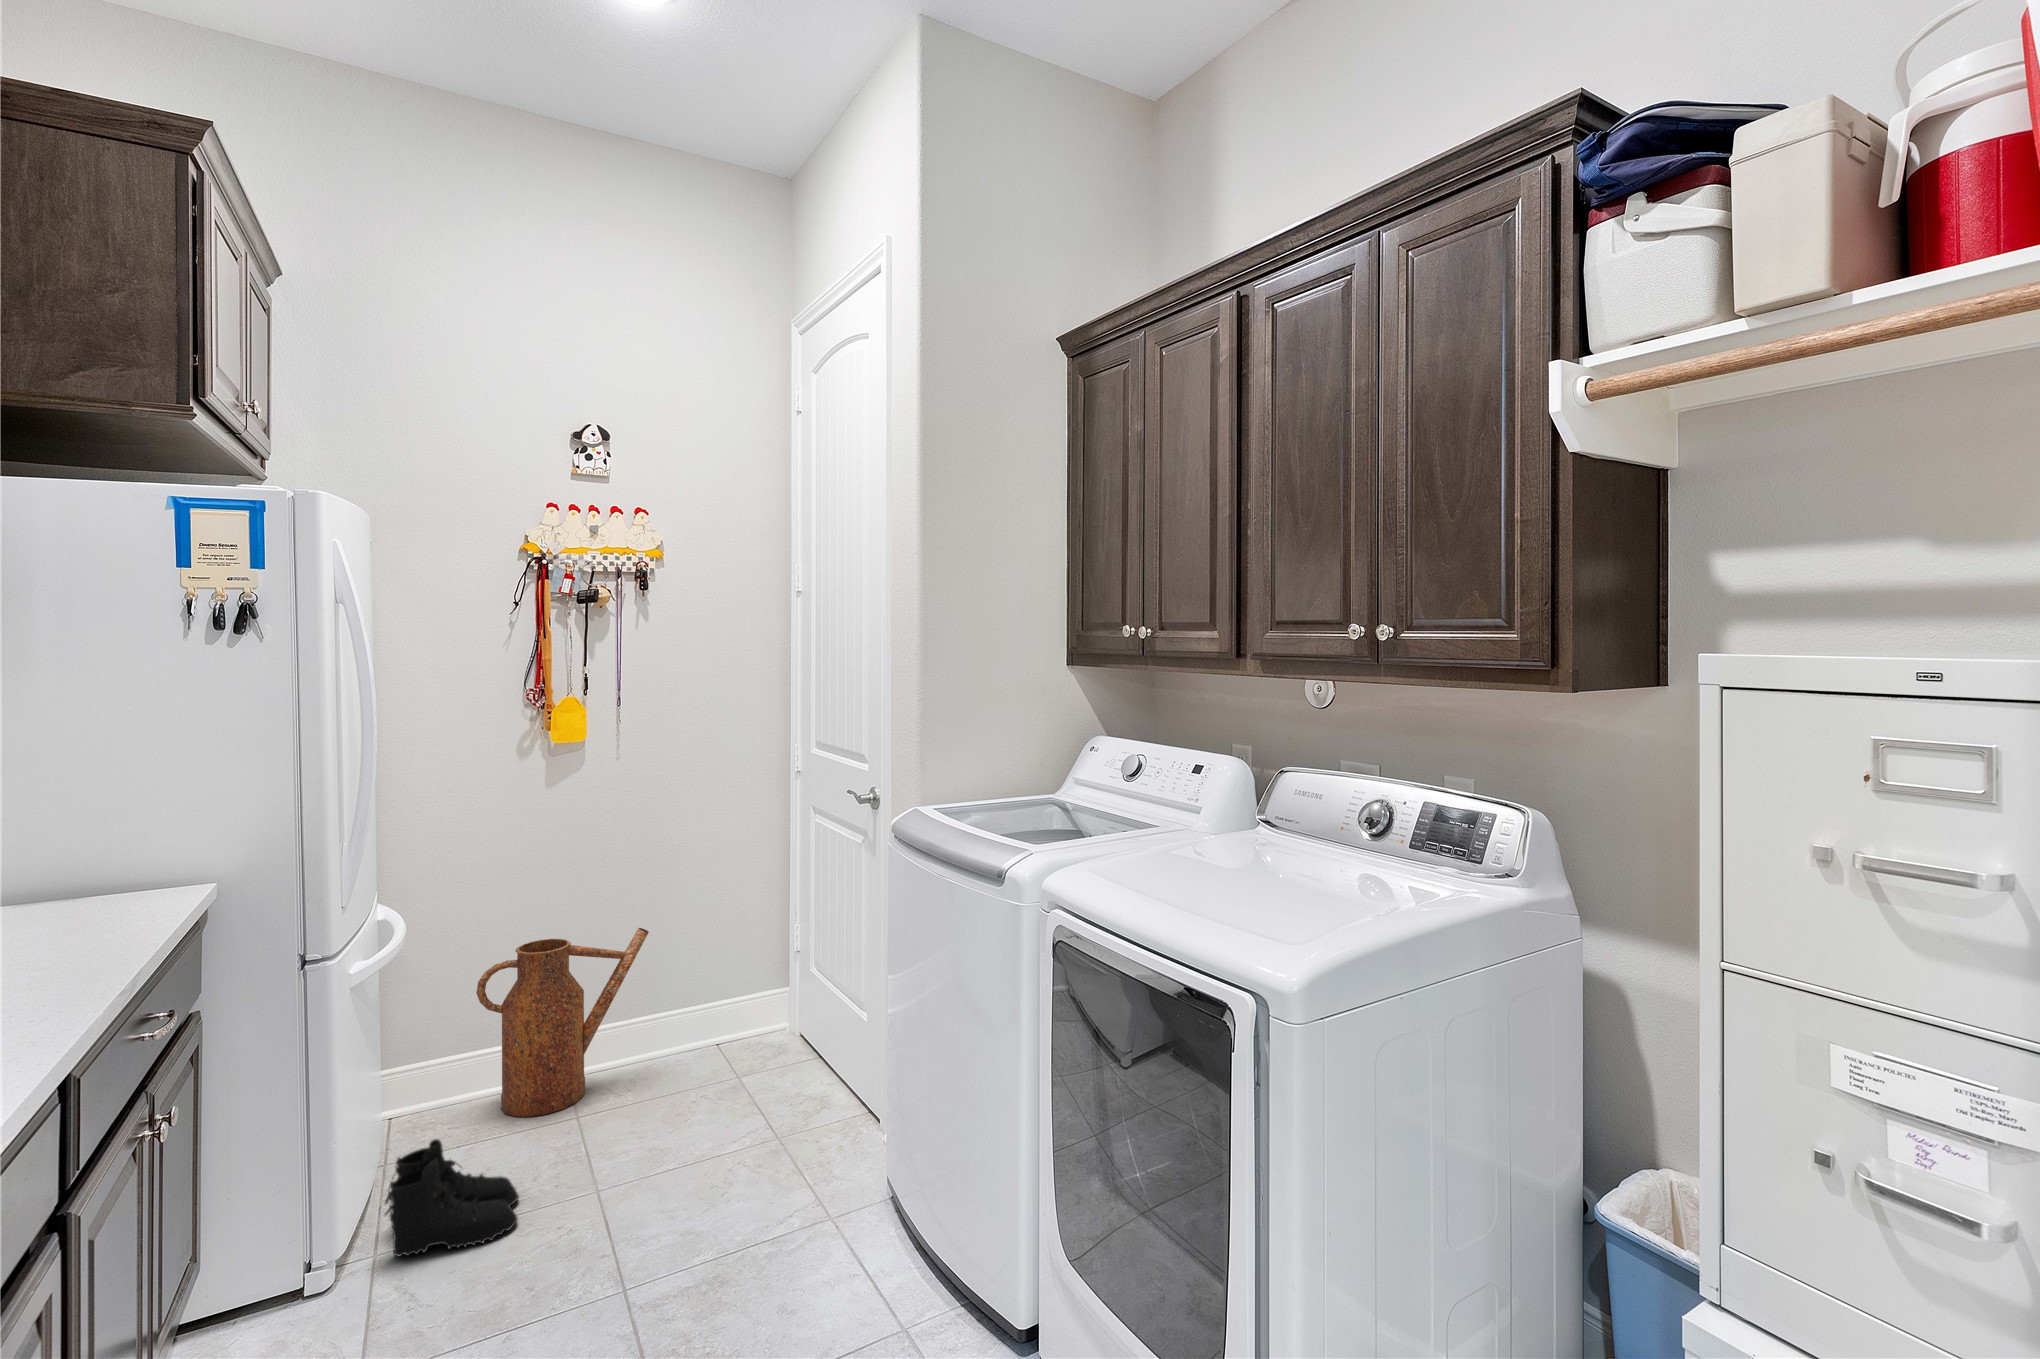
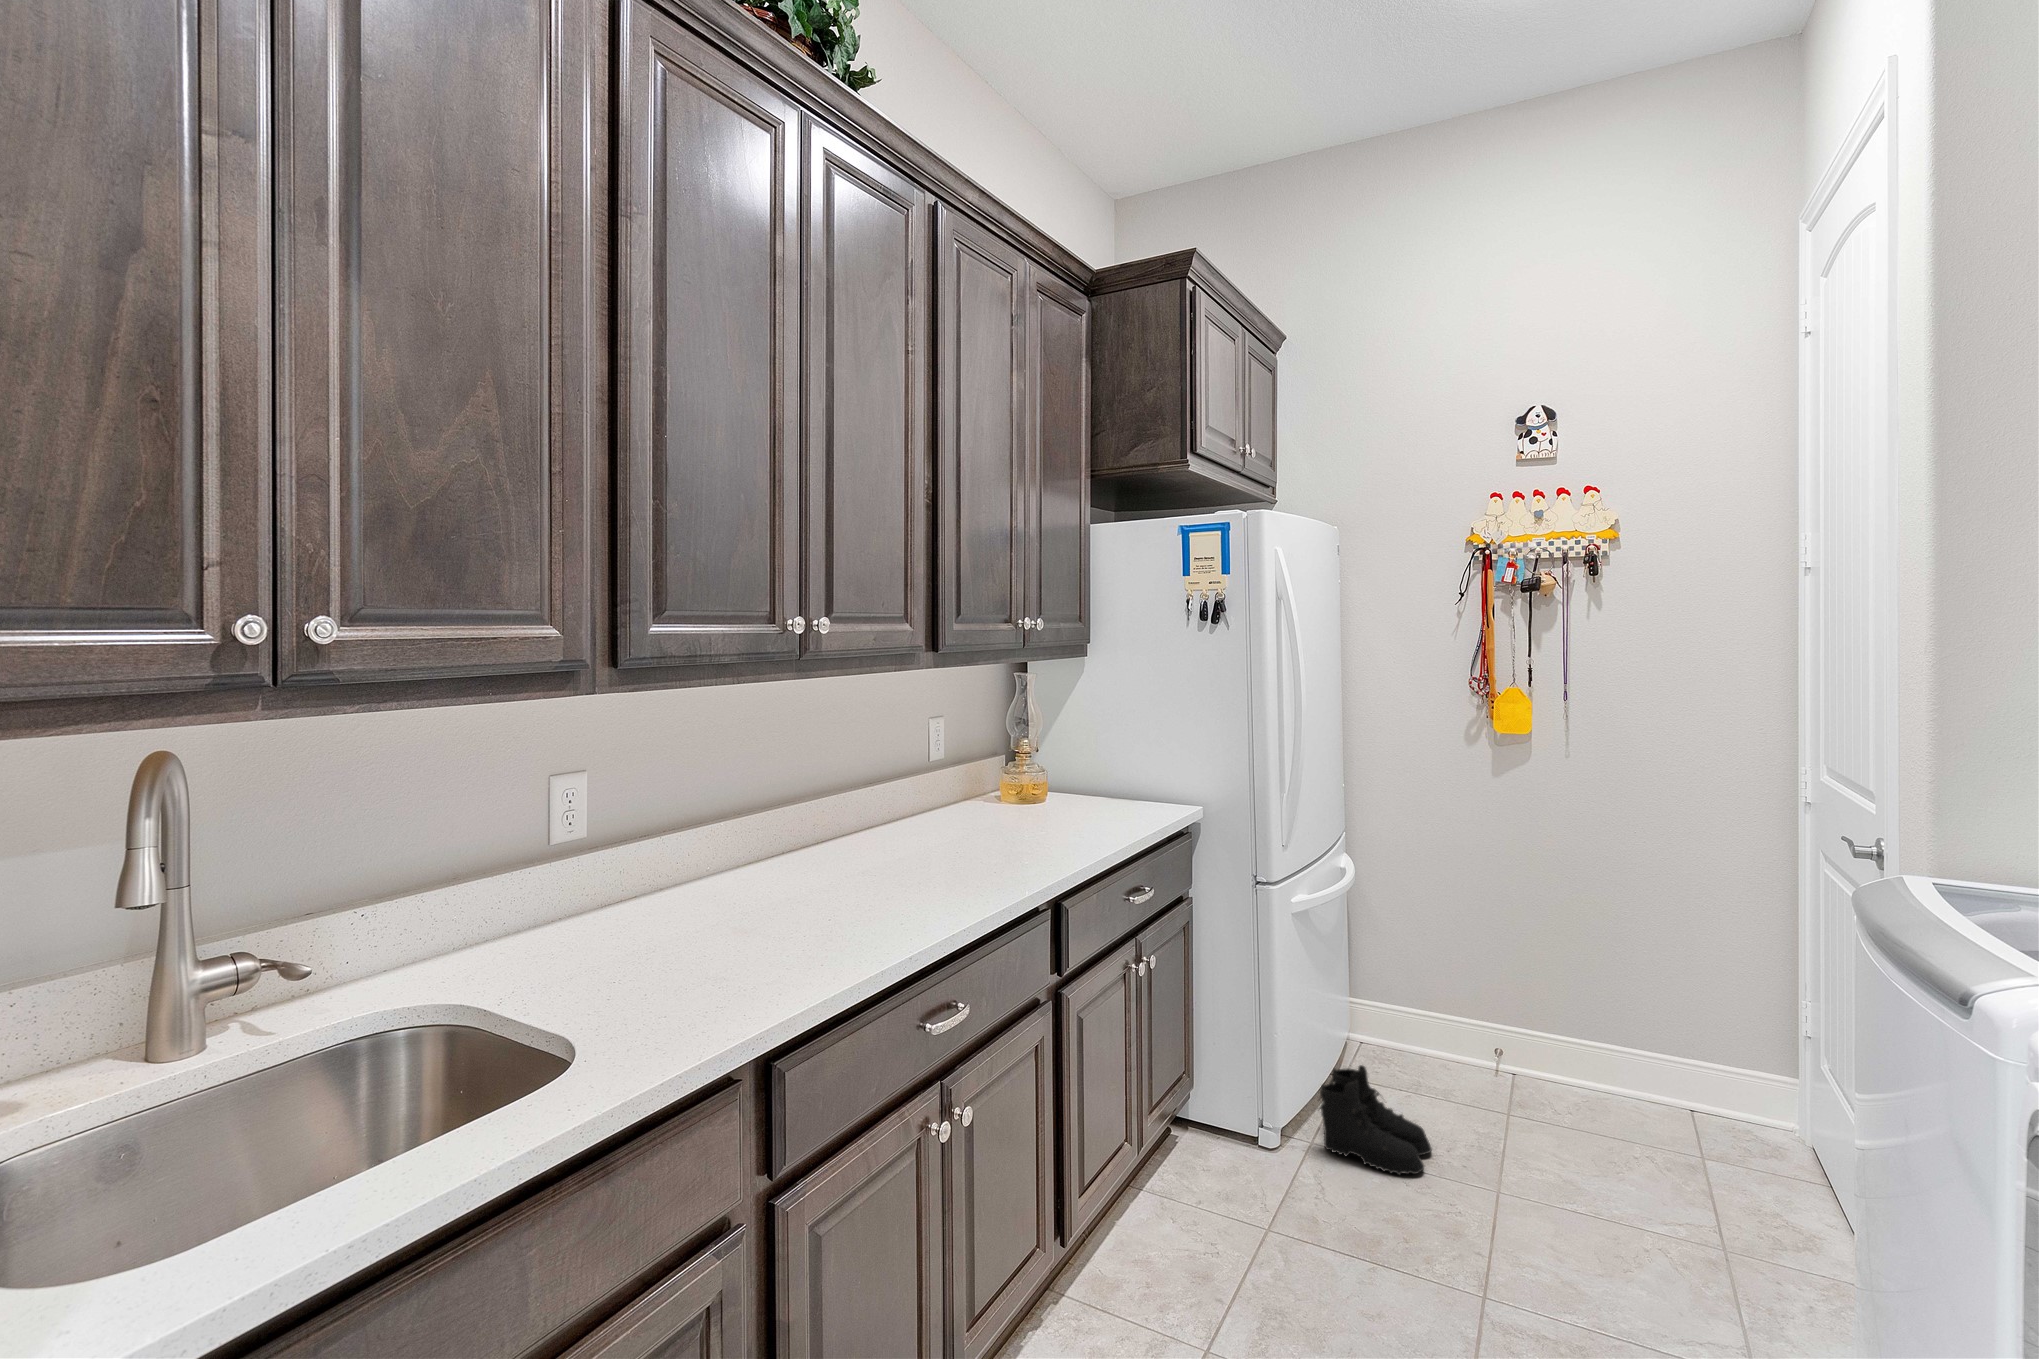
watering can: present [476,928,649,1117] -> none [1422,921,1597,1094]

